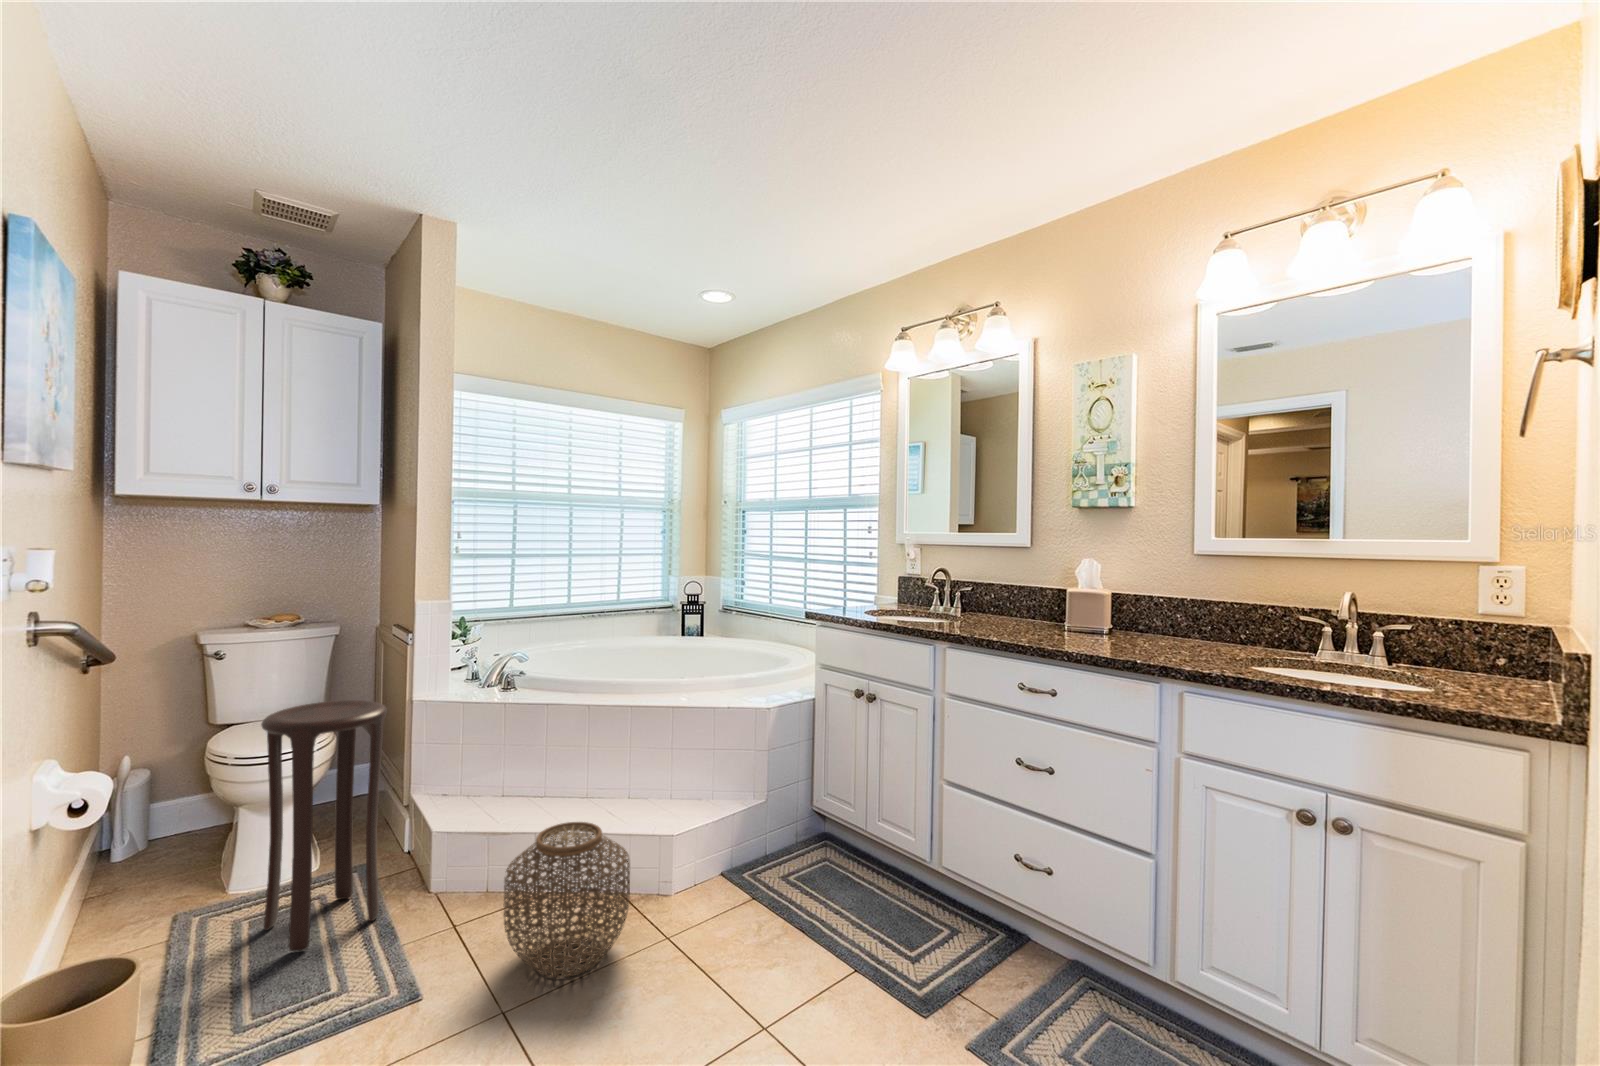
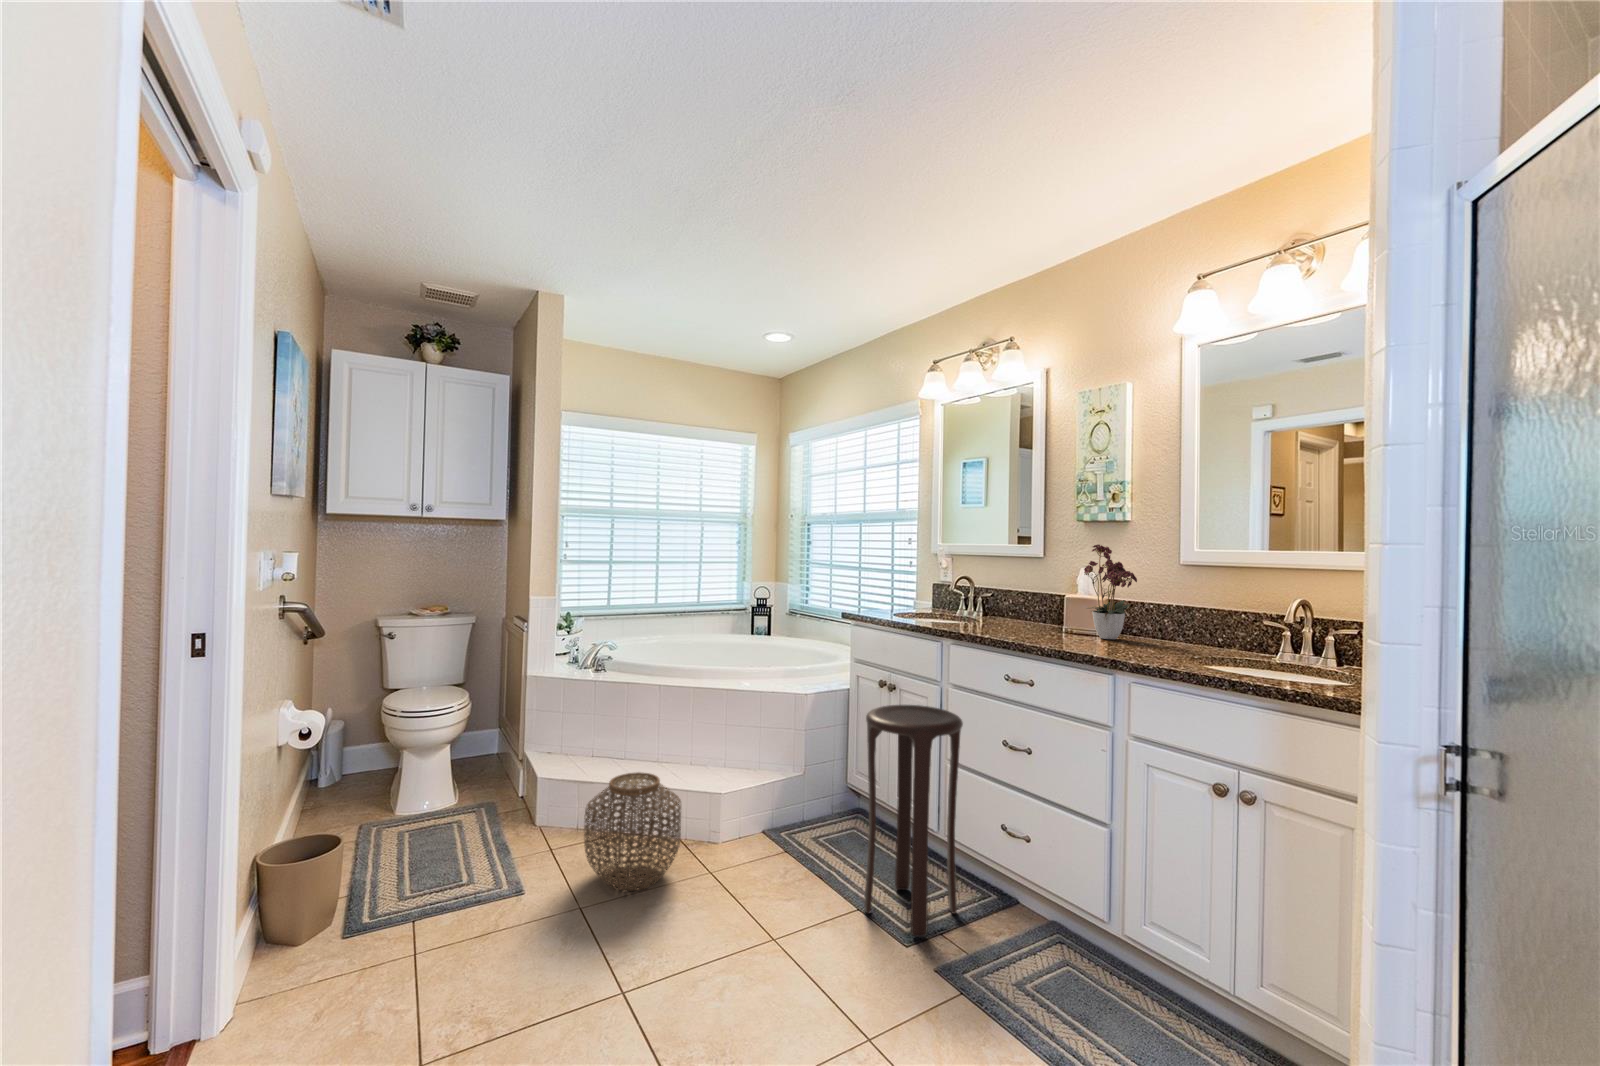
flower arrangement: none [1086,527,1162,638] -> present [1084,544,1137,639]
stool: present [261,700,387,951] -> present [864,705,963,937]

